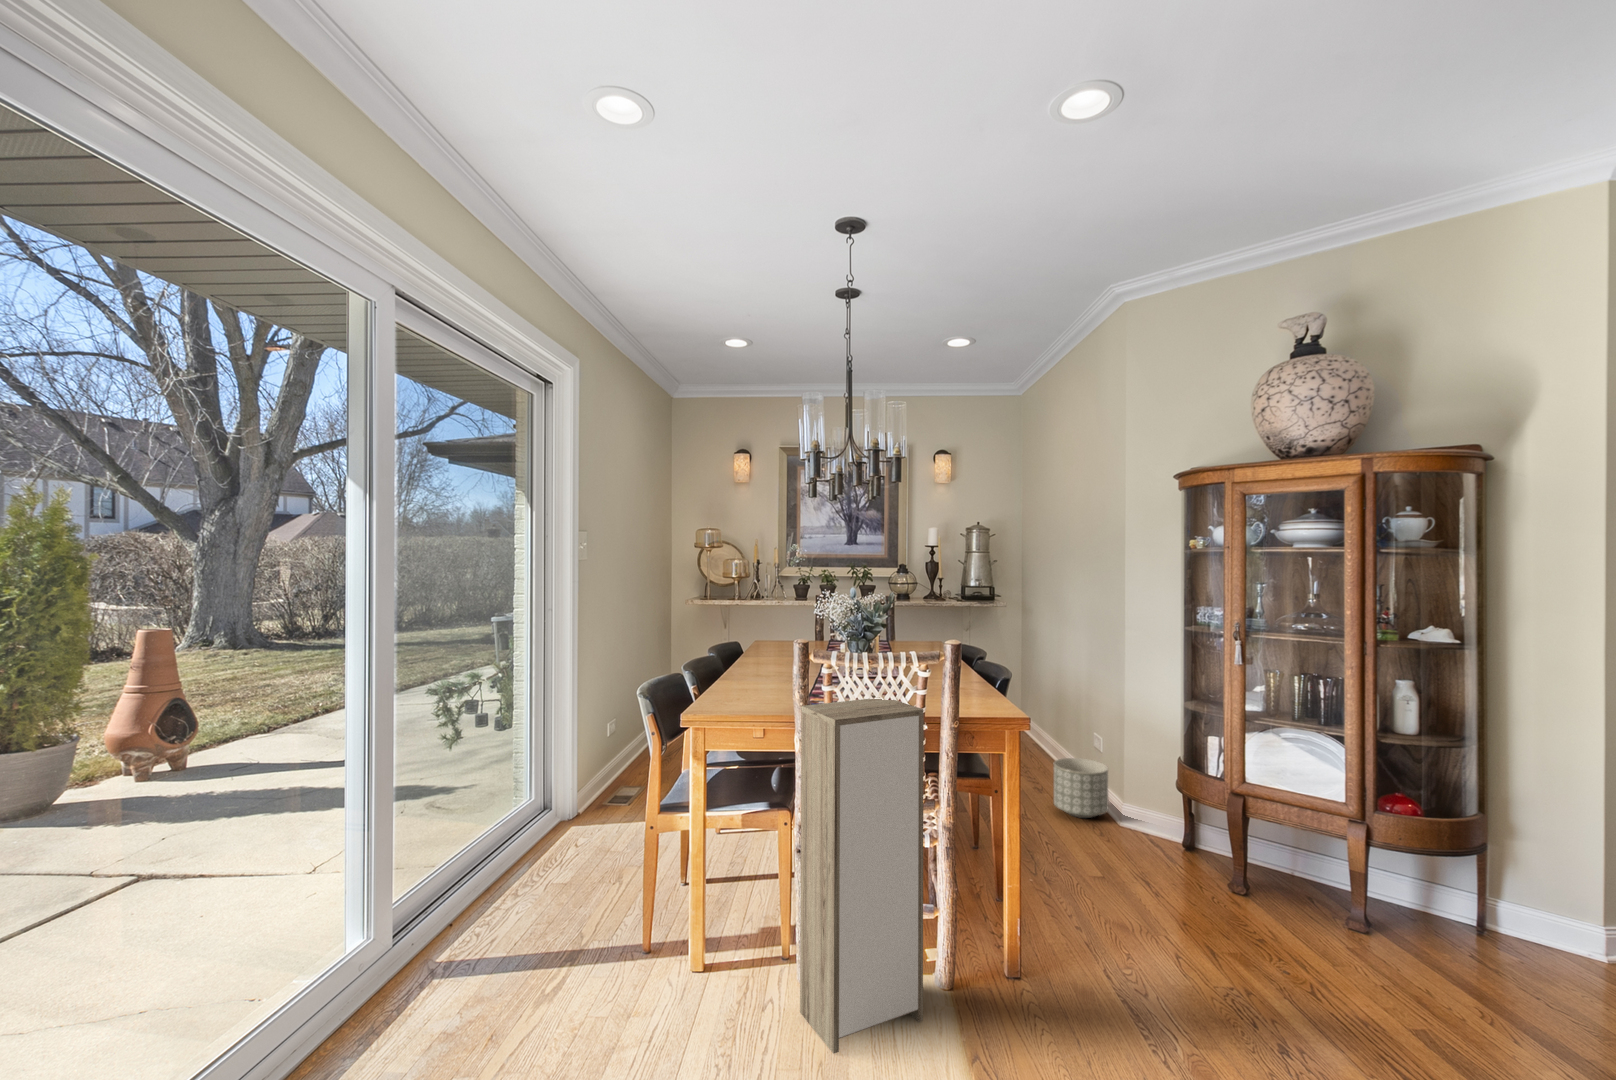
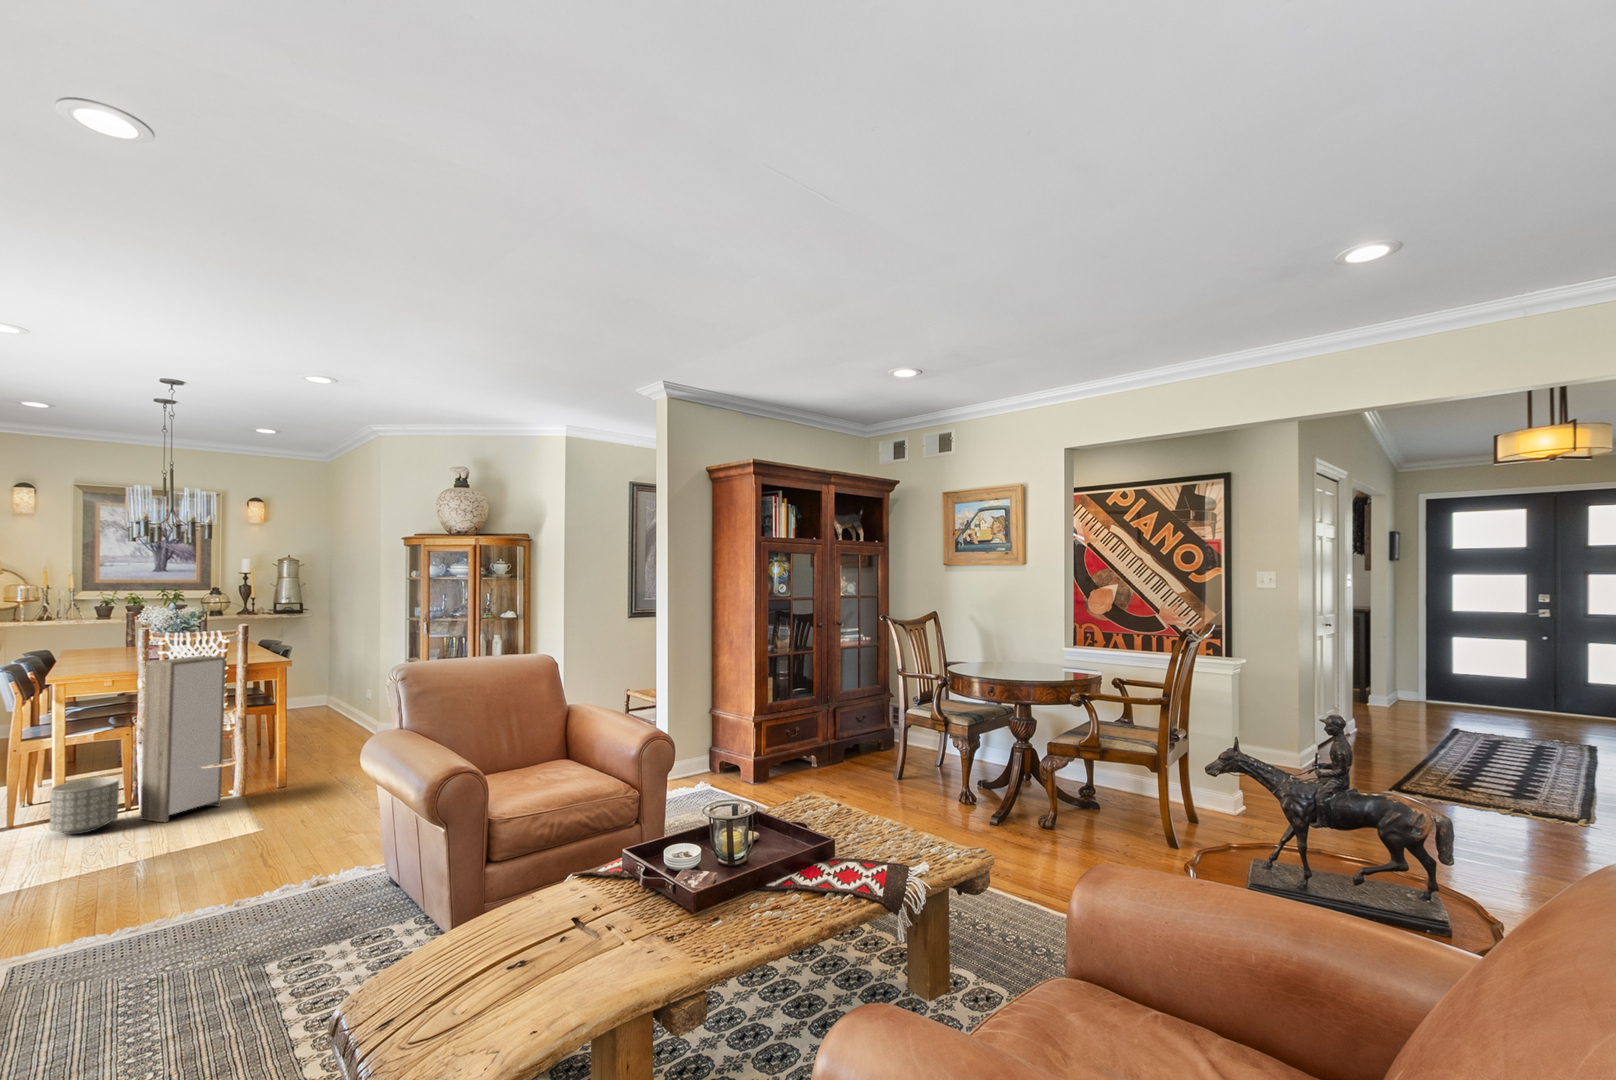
planter: present [1054,758,1108,818] -> present [49,777,119,834]

